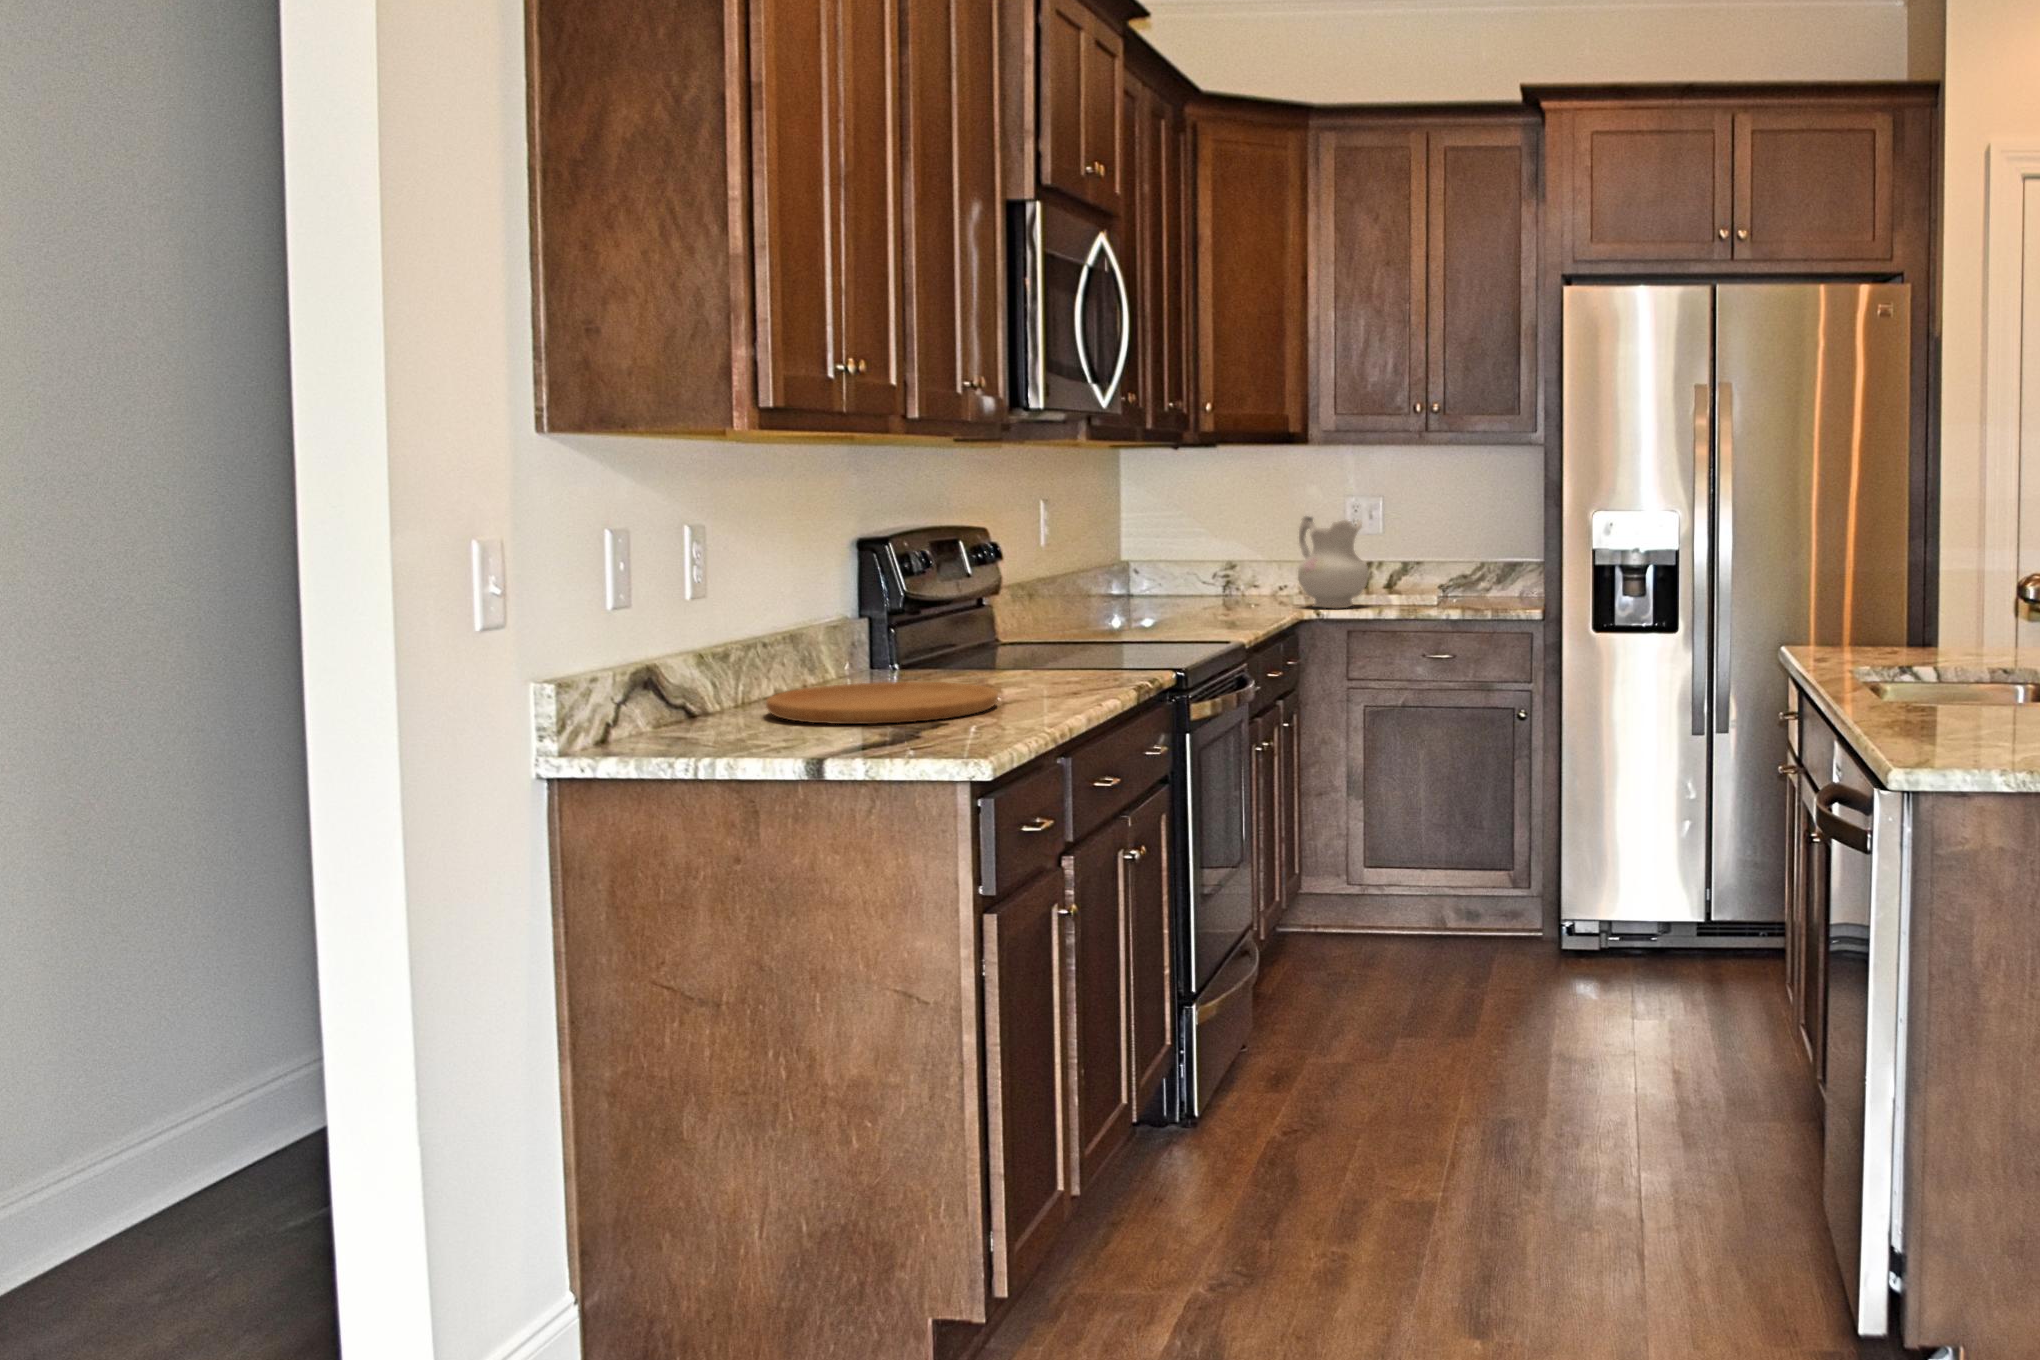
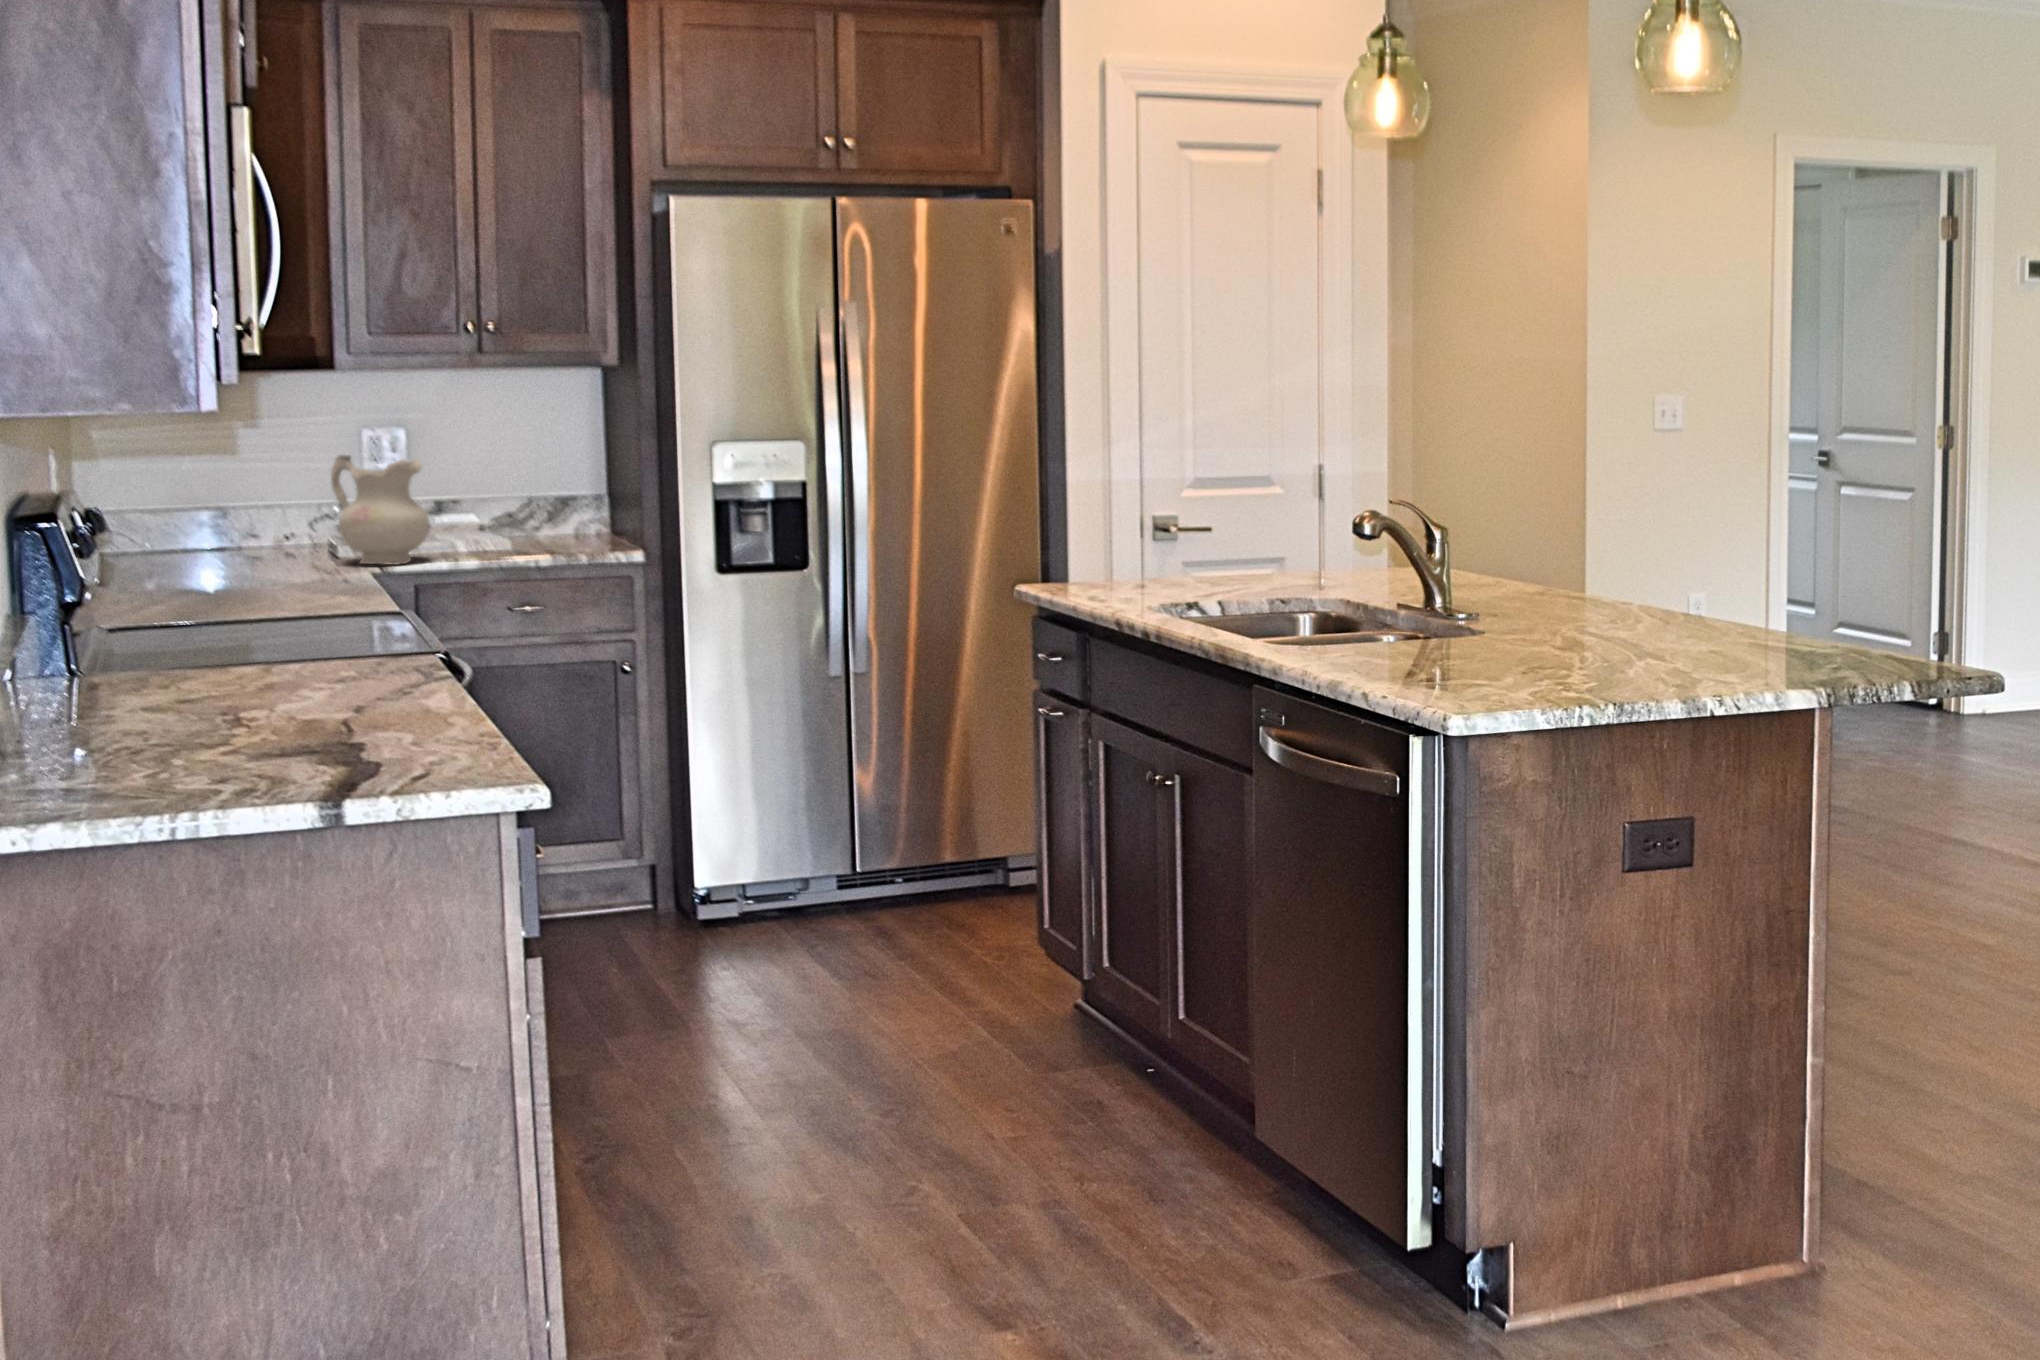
cutting board: present [766,682,998,724] -> none [76,708,340,767]

